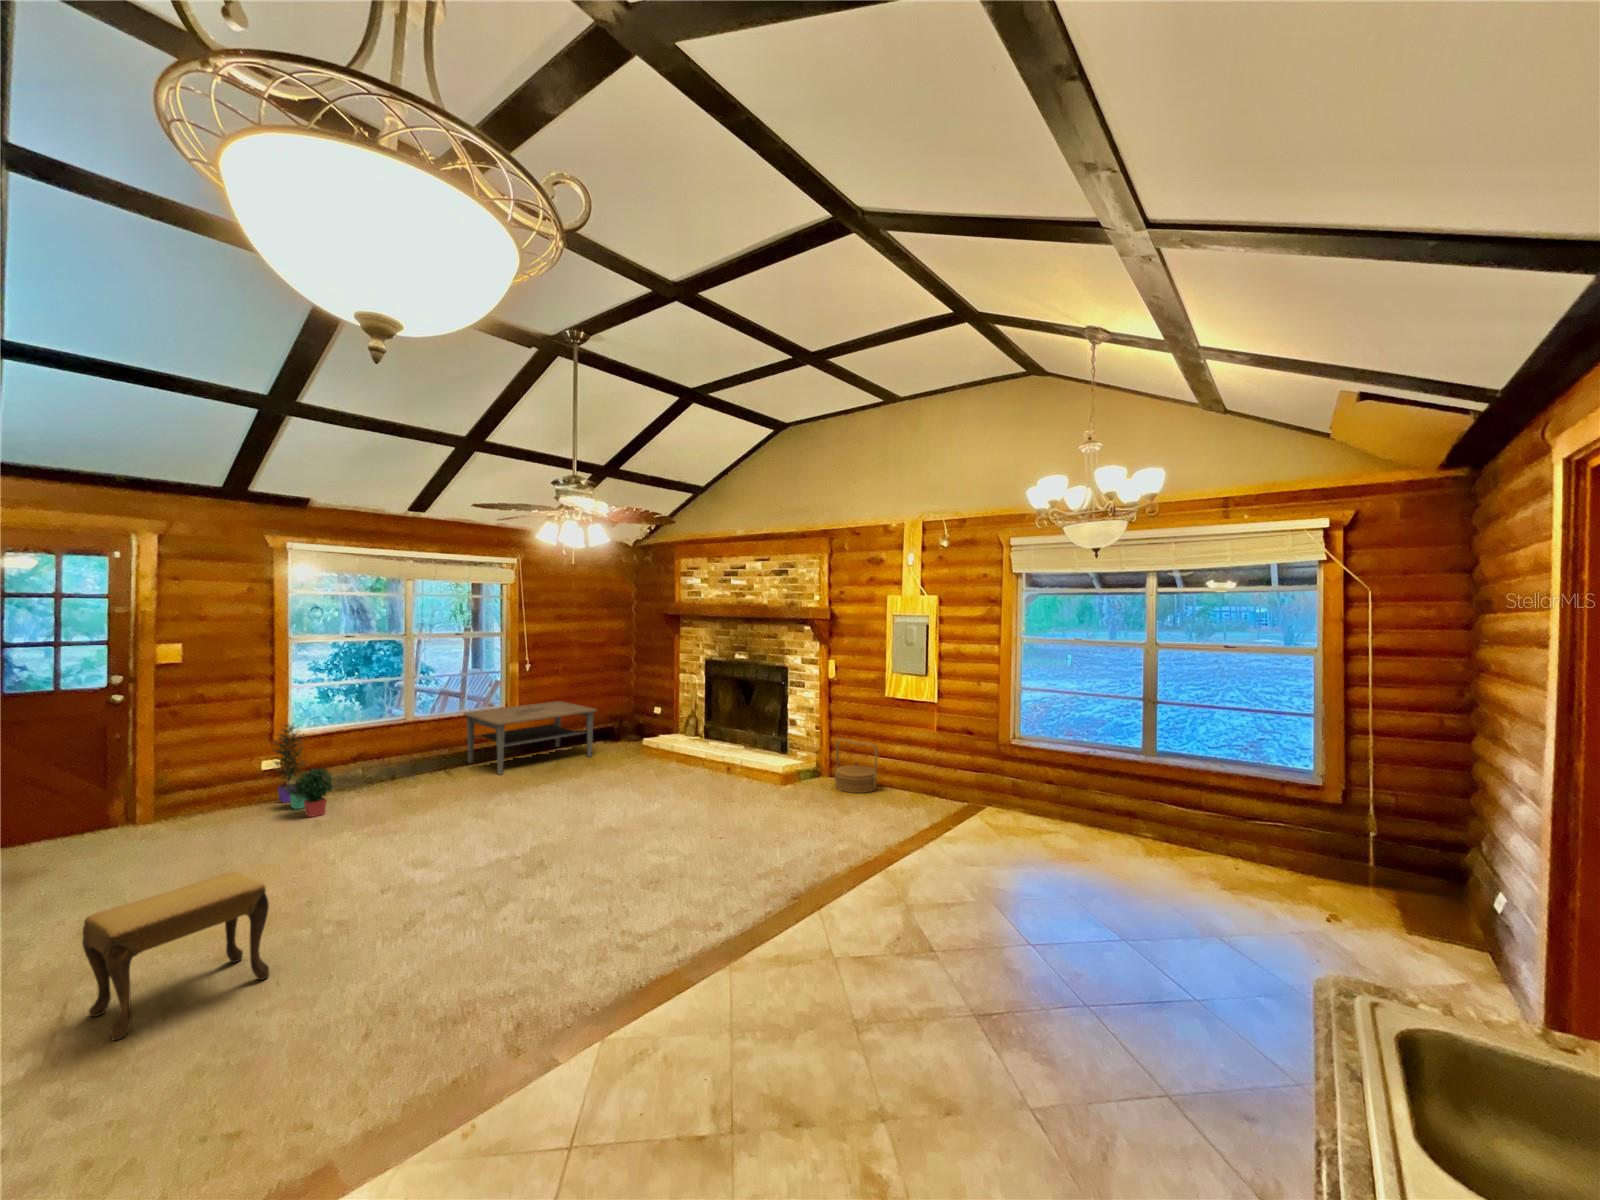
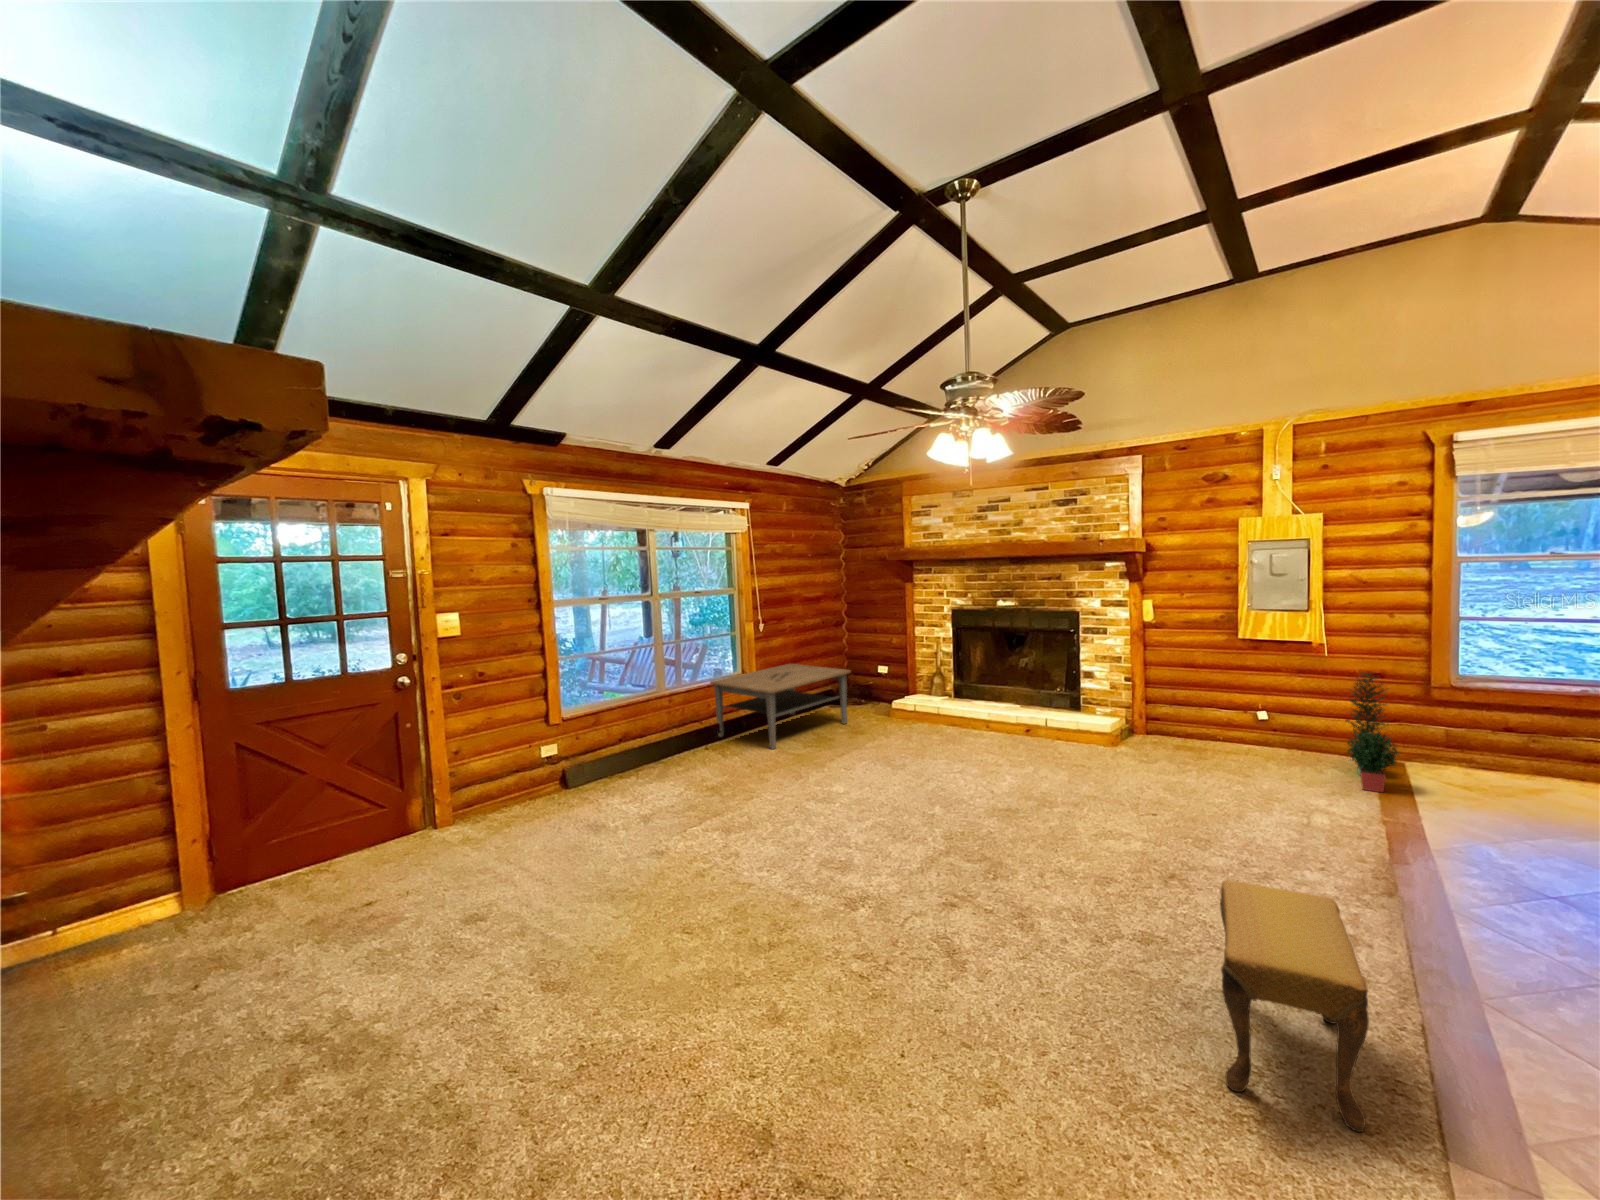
potted plant: present [274,724,334,817] -> present [1347,672,1399,792]
woven basket: present [835,739,877,793] -> none [1174,690,1239,753]
footstool: present [82,872,269,1040] -> present [1220,880,1369,1132]

